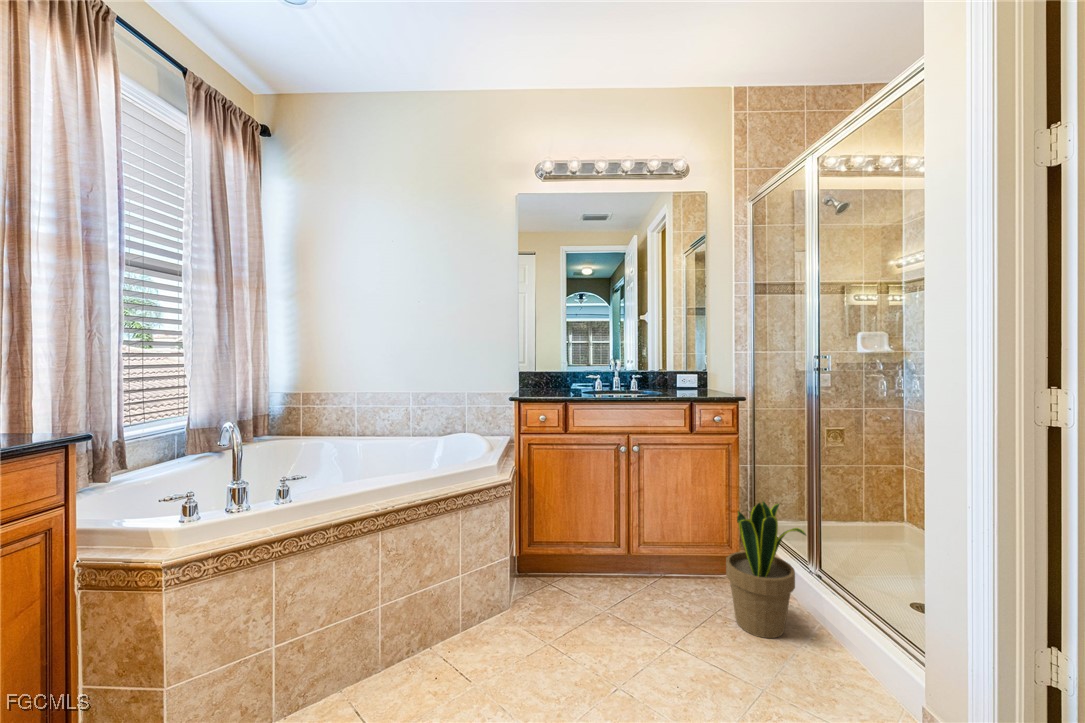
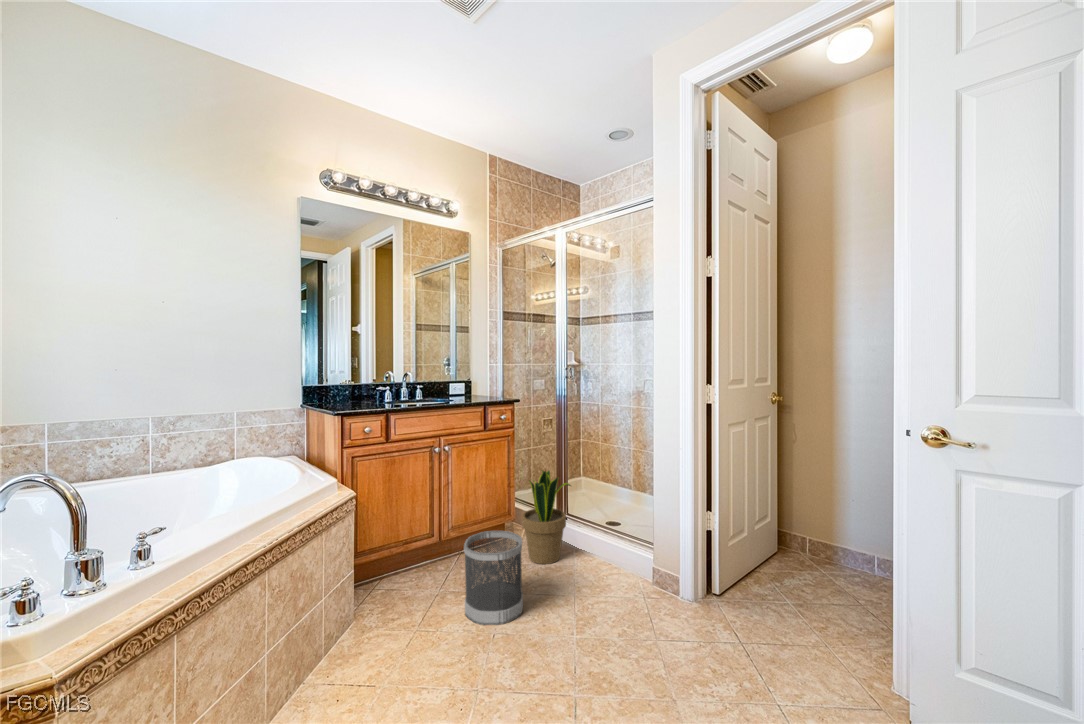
wastebasket: none [601,560,679,691] -> present [464,531,523,625]

